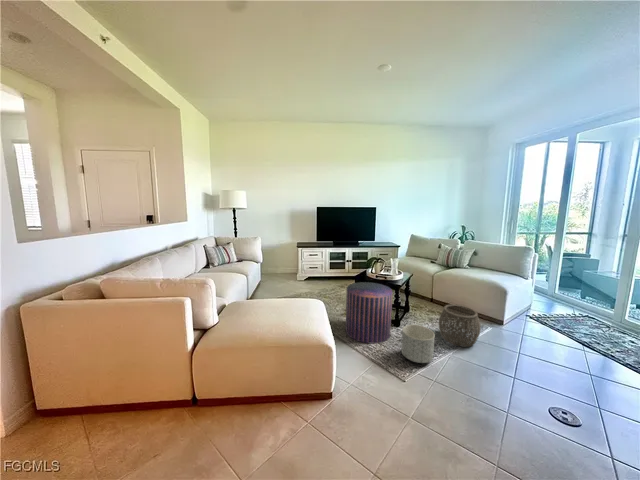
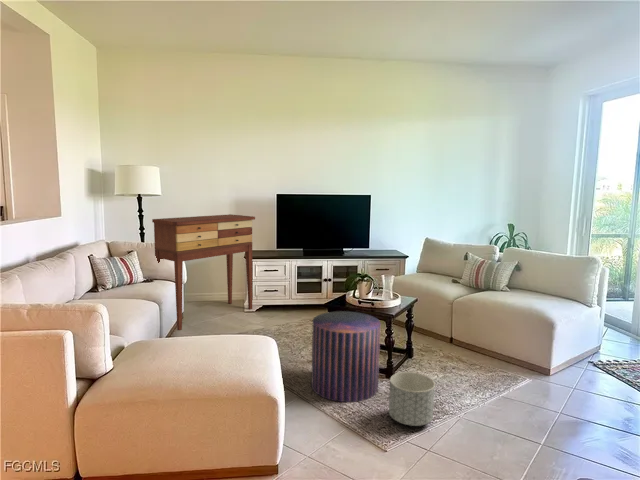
console table: none [242,220,304,292] -> present [152,214,255,330]
woven basket: present [439,305,480,347] -> none [448,343,506,404]

